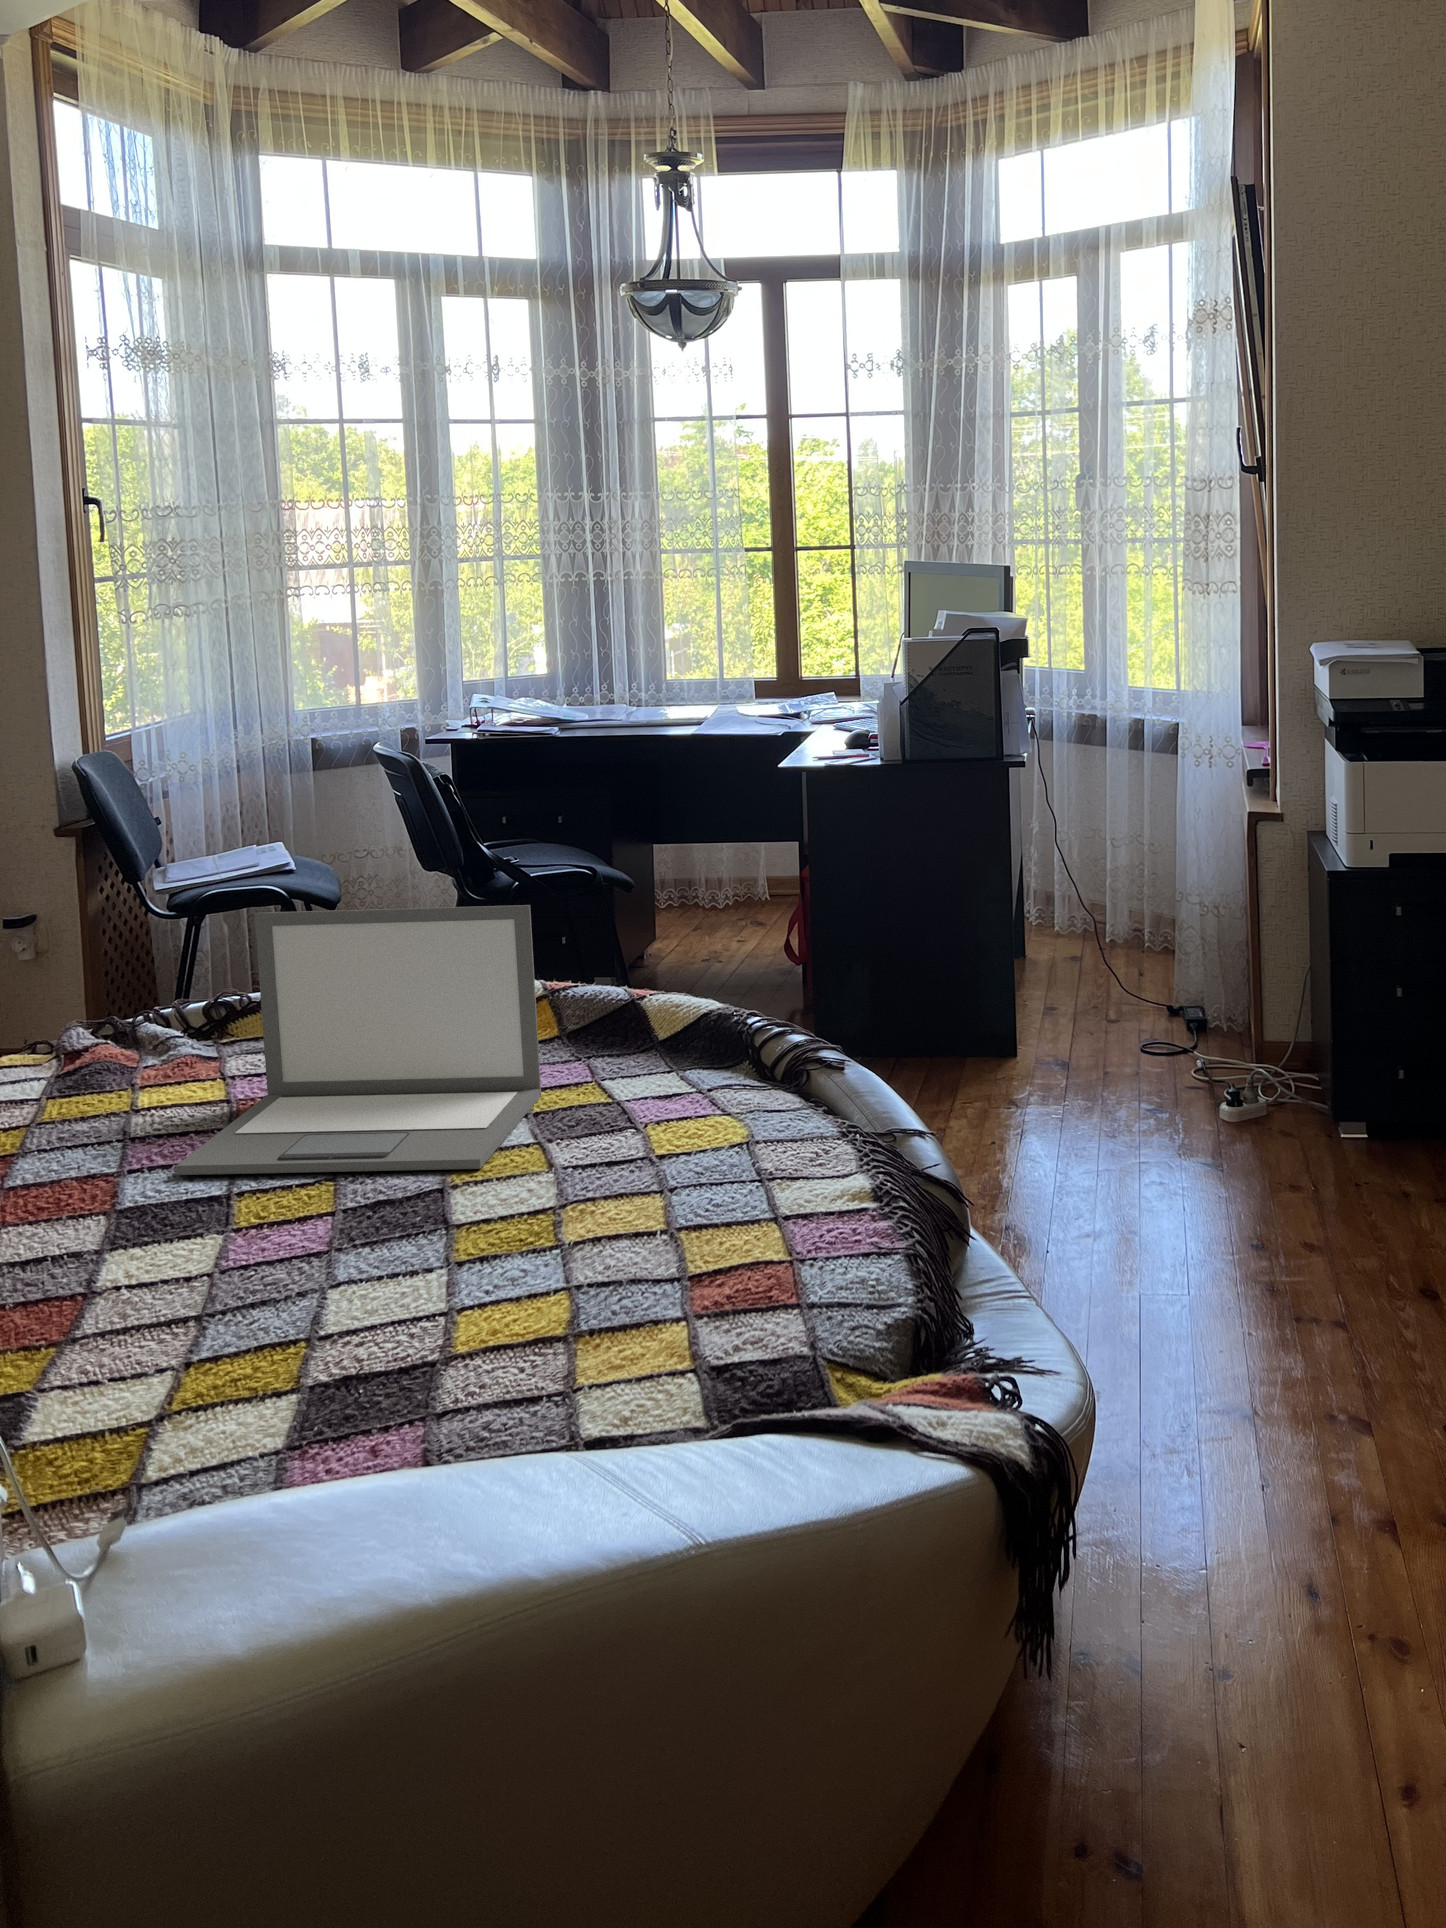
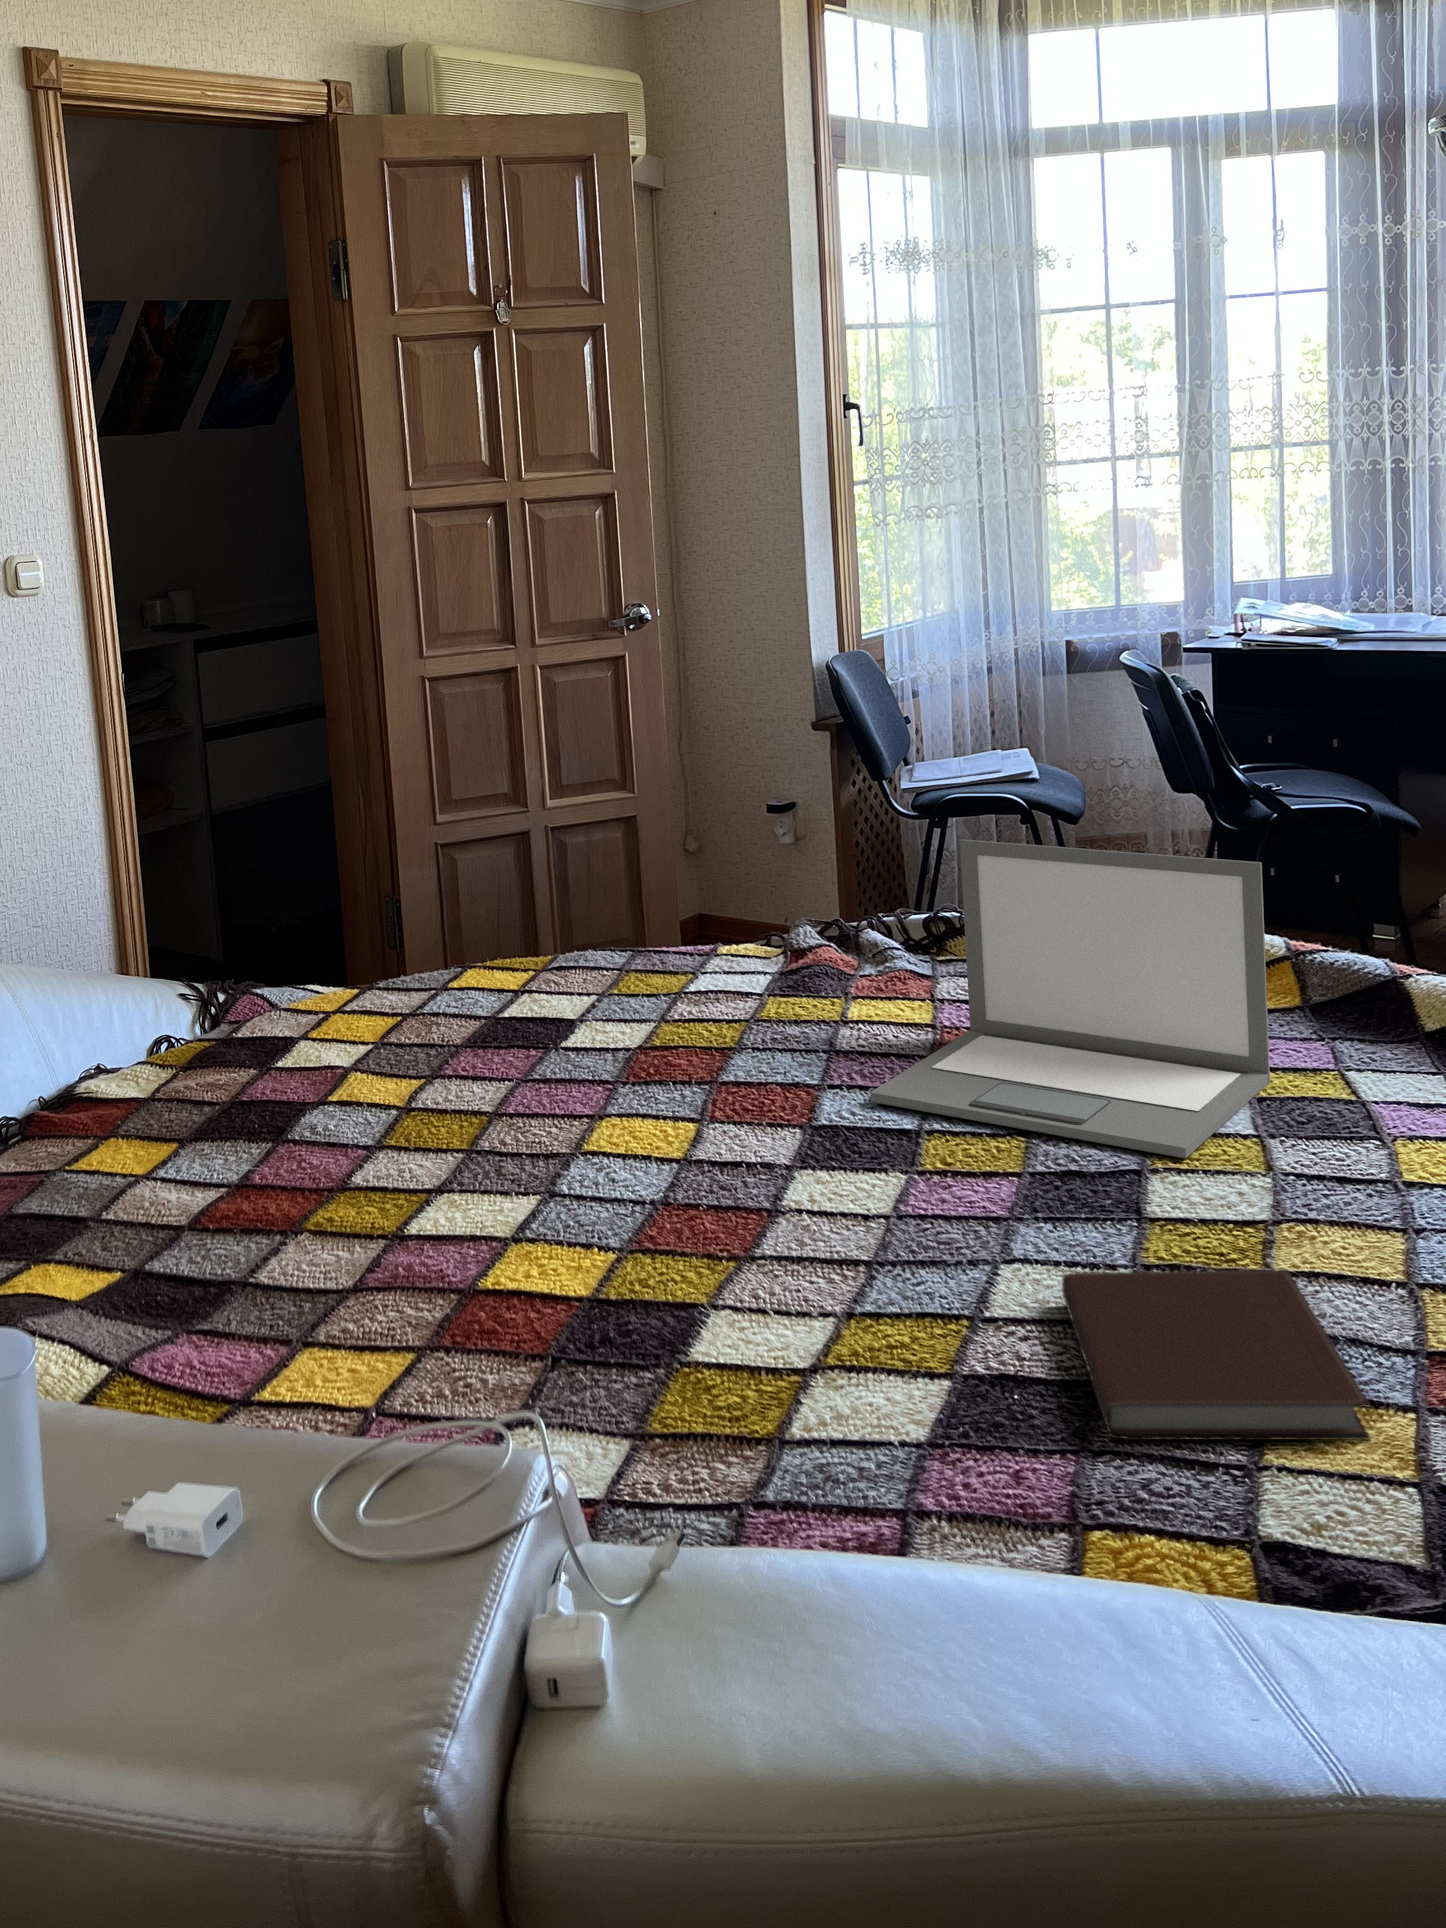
notebook: none [389,1236,657,1404] -> present [1062,1270,1371,1440]

